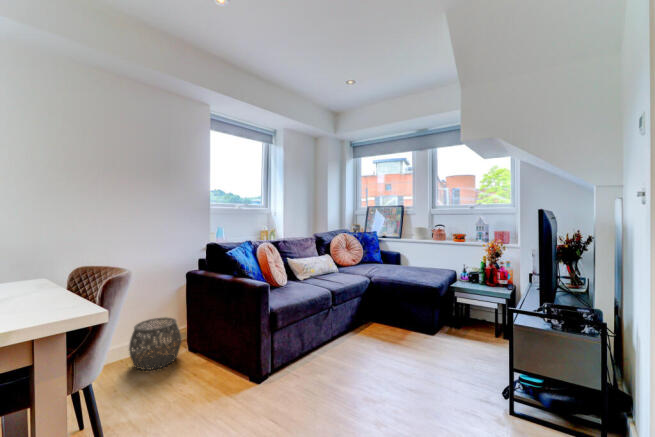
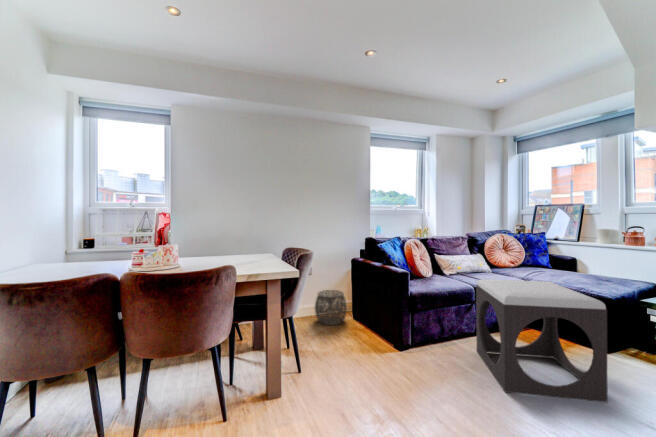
footstool: none [336,277,443,397] -> present [476,279,608,402]

